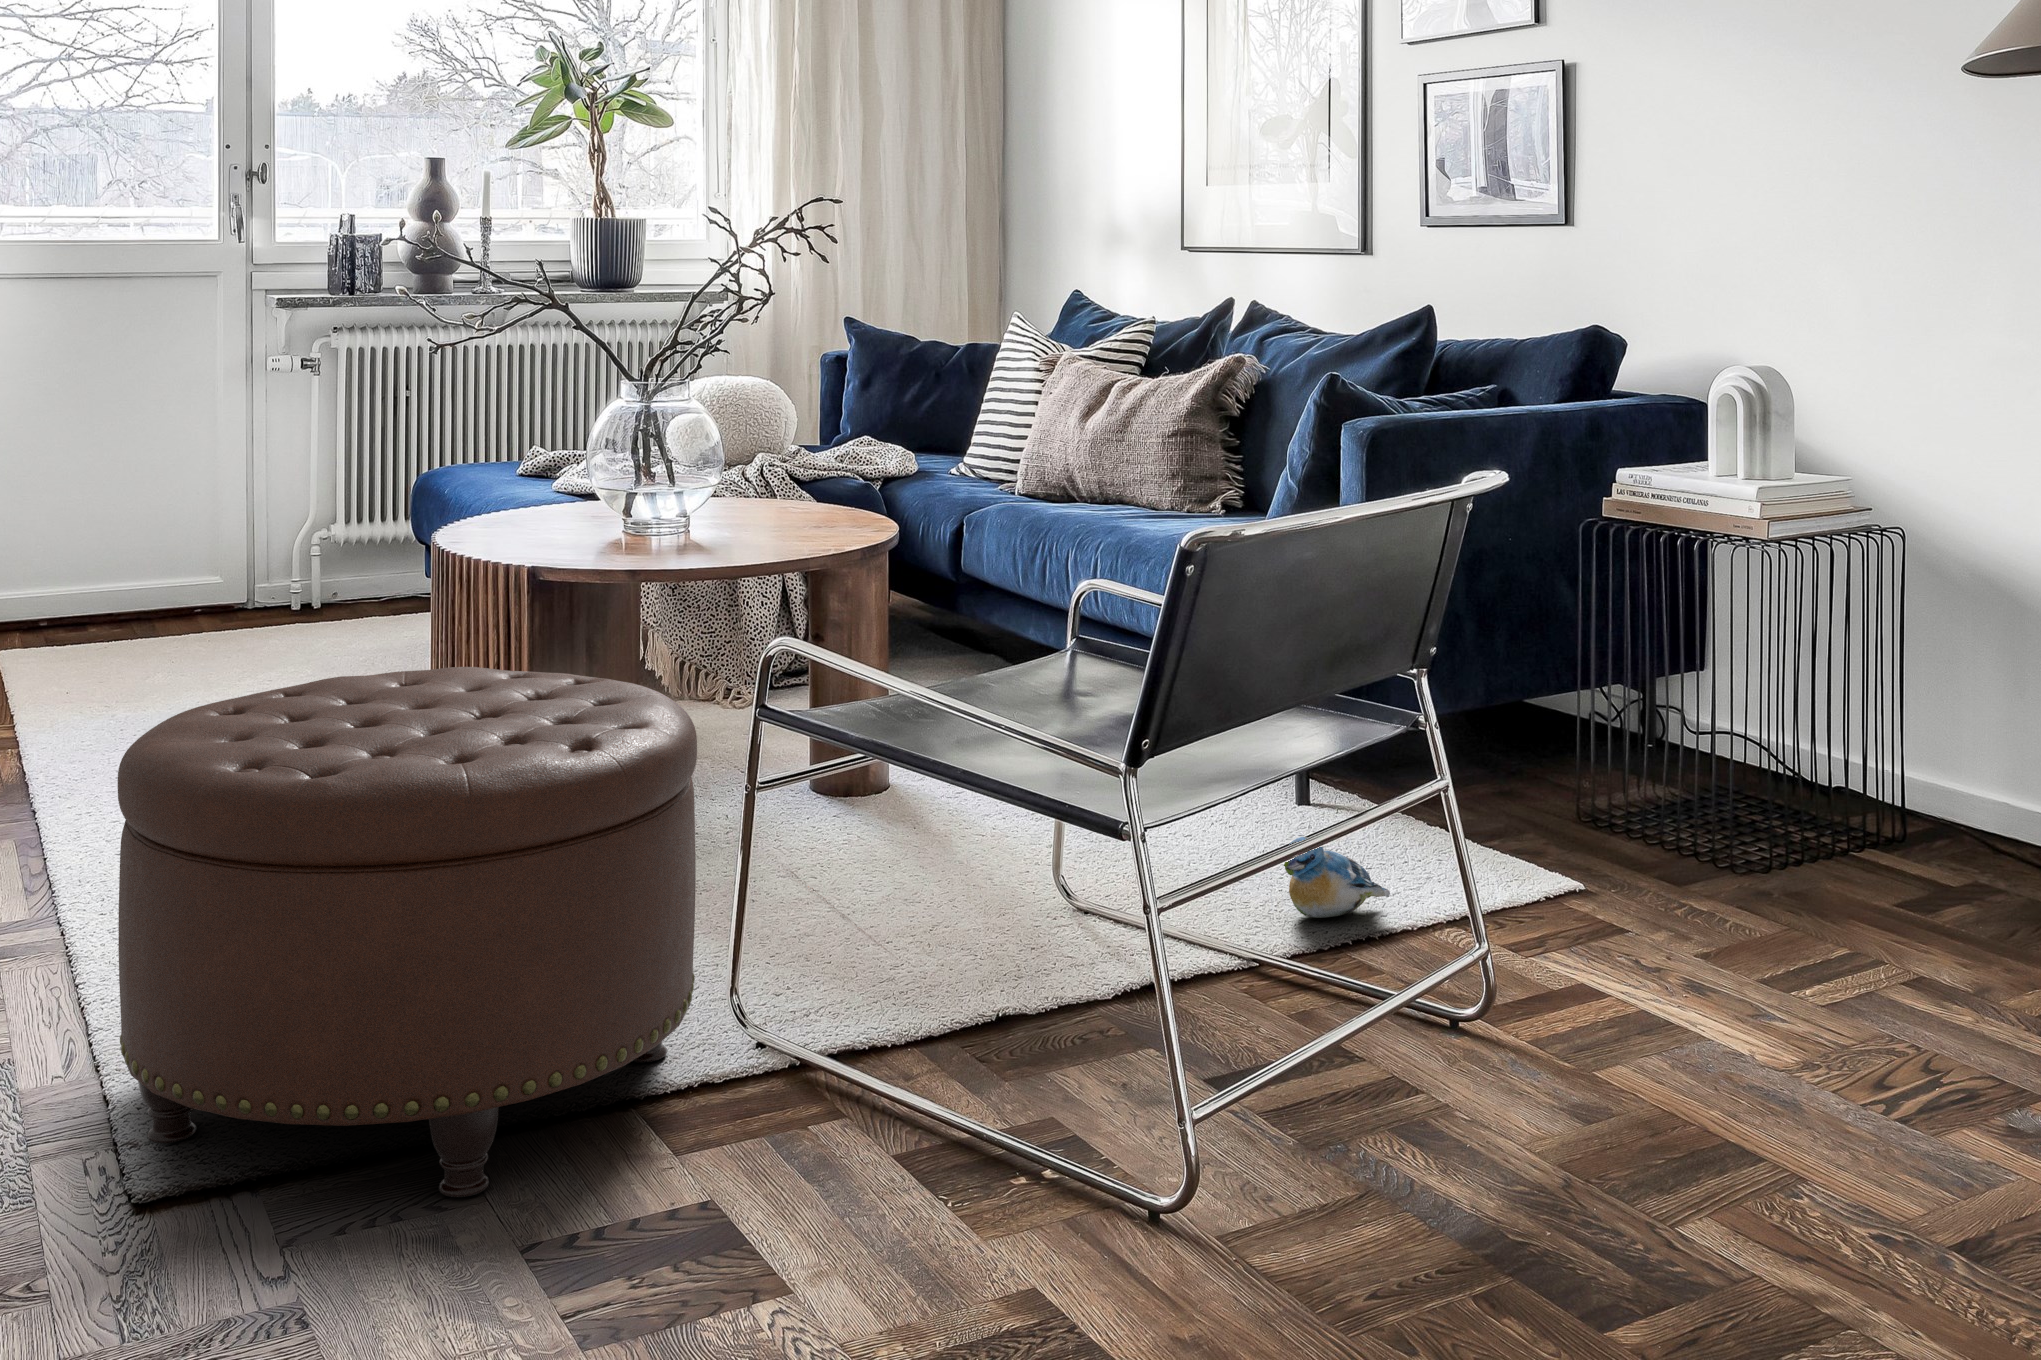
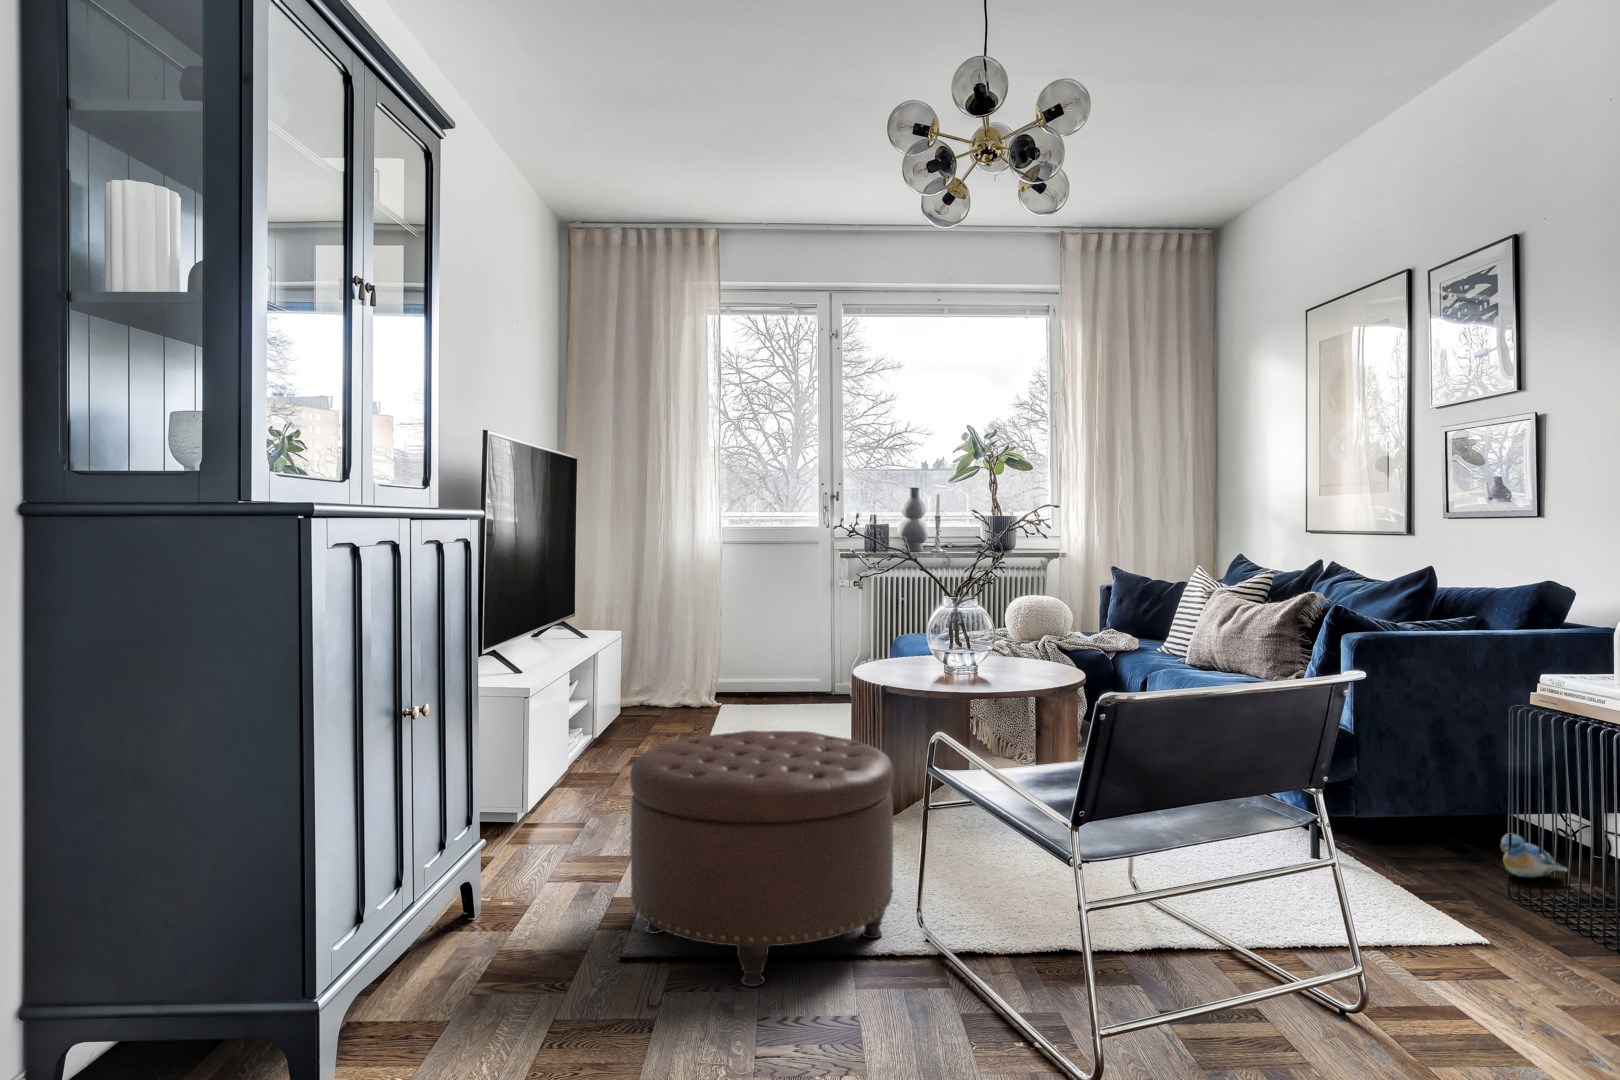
plush toy: present [1284,837,1390,918] -> present [1500,834,1567,878]

